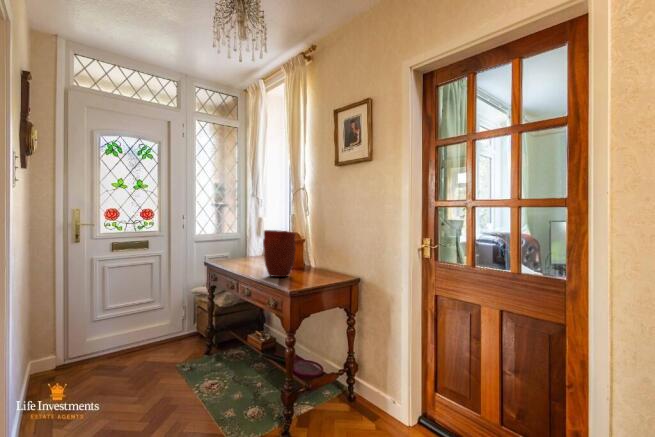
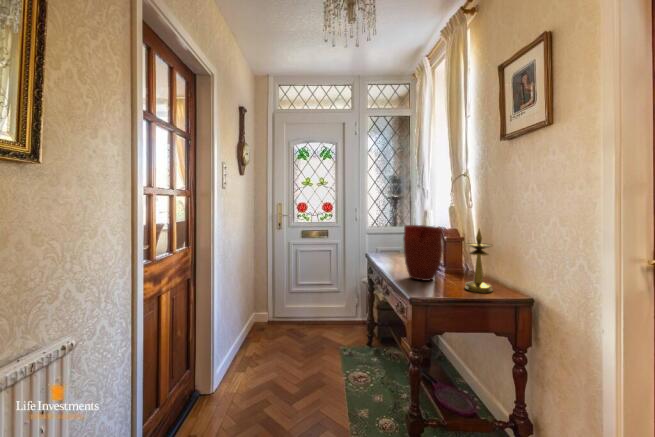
candlestick: none [315,231,334,279] -> present [465,229,493,292]

